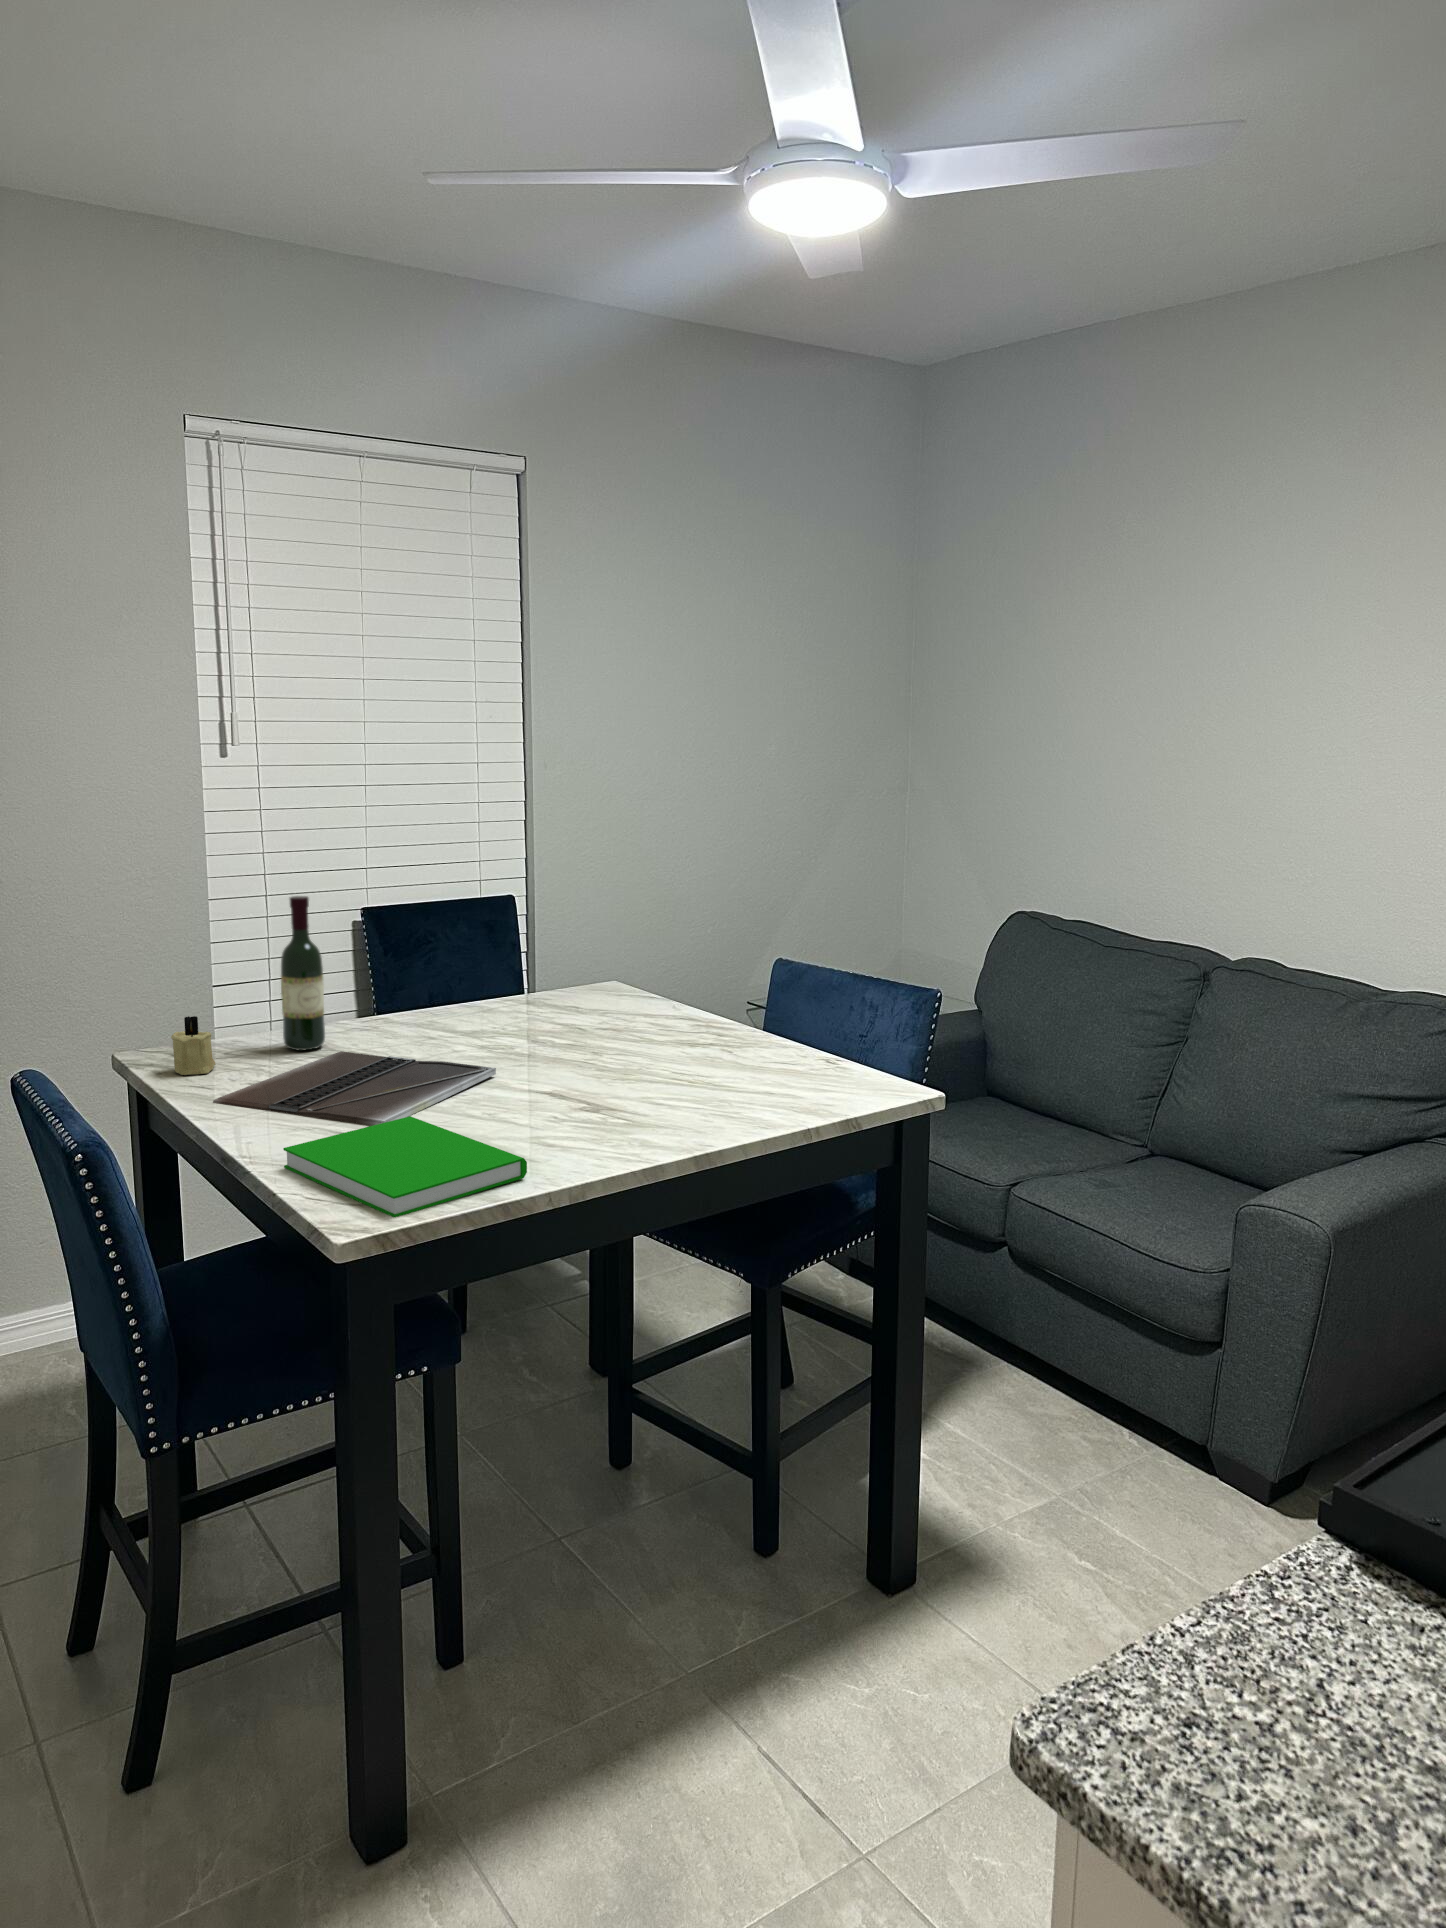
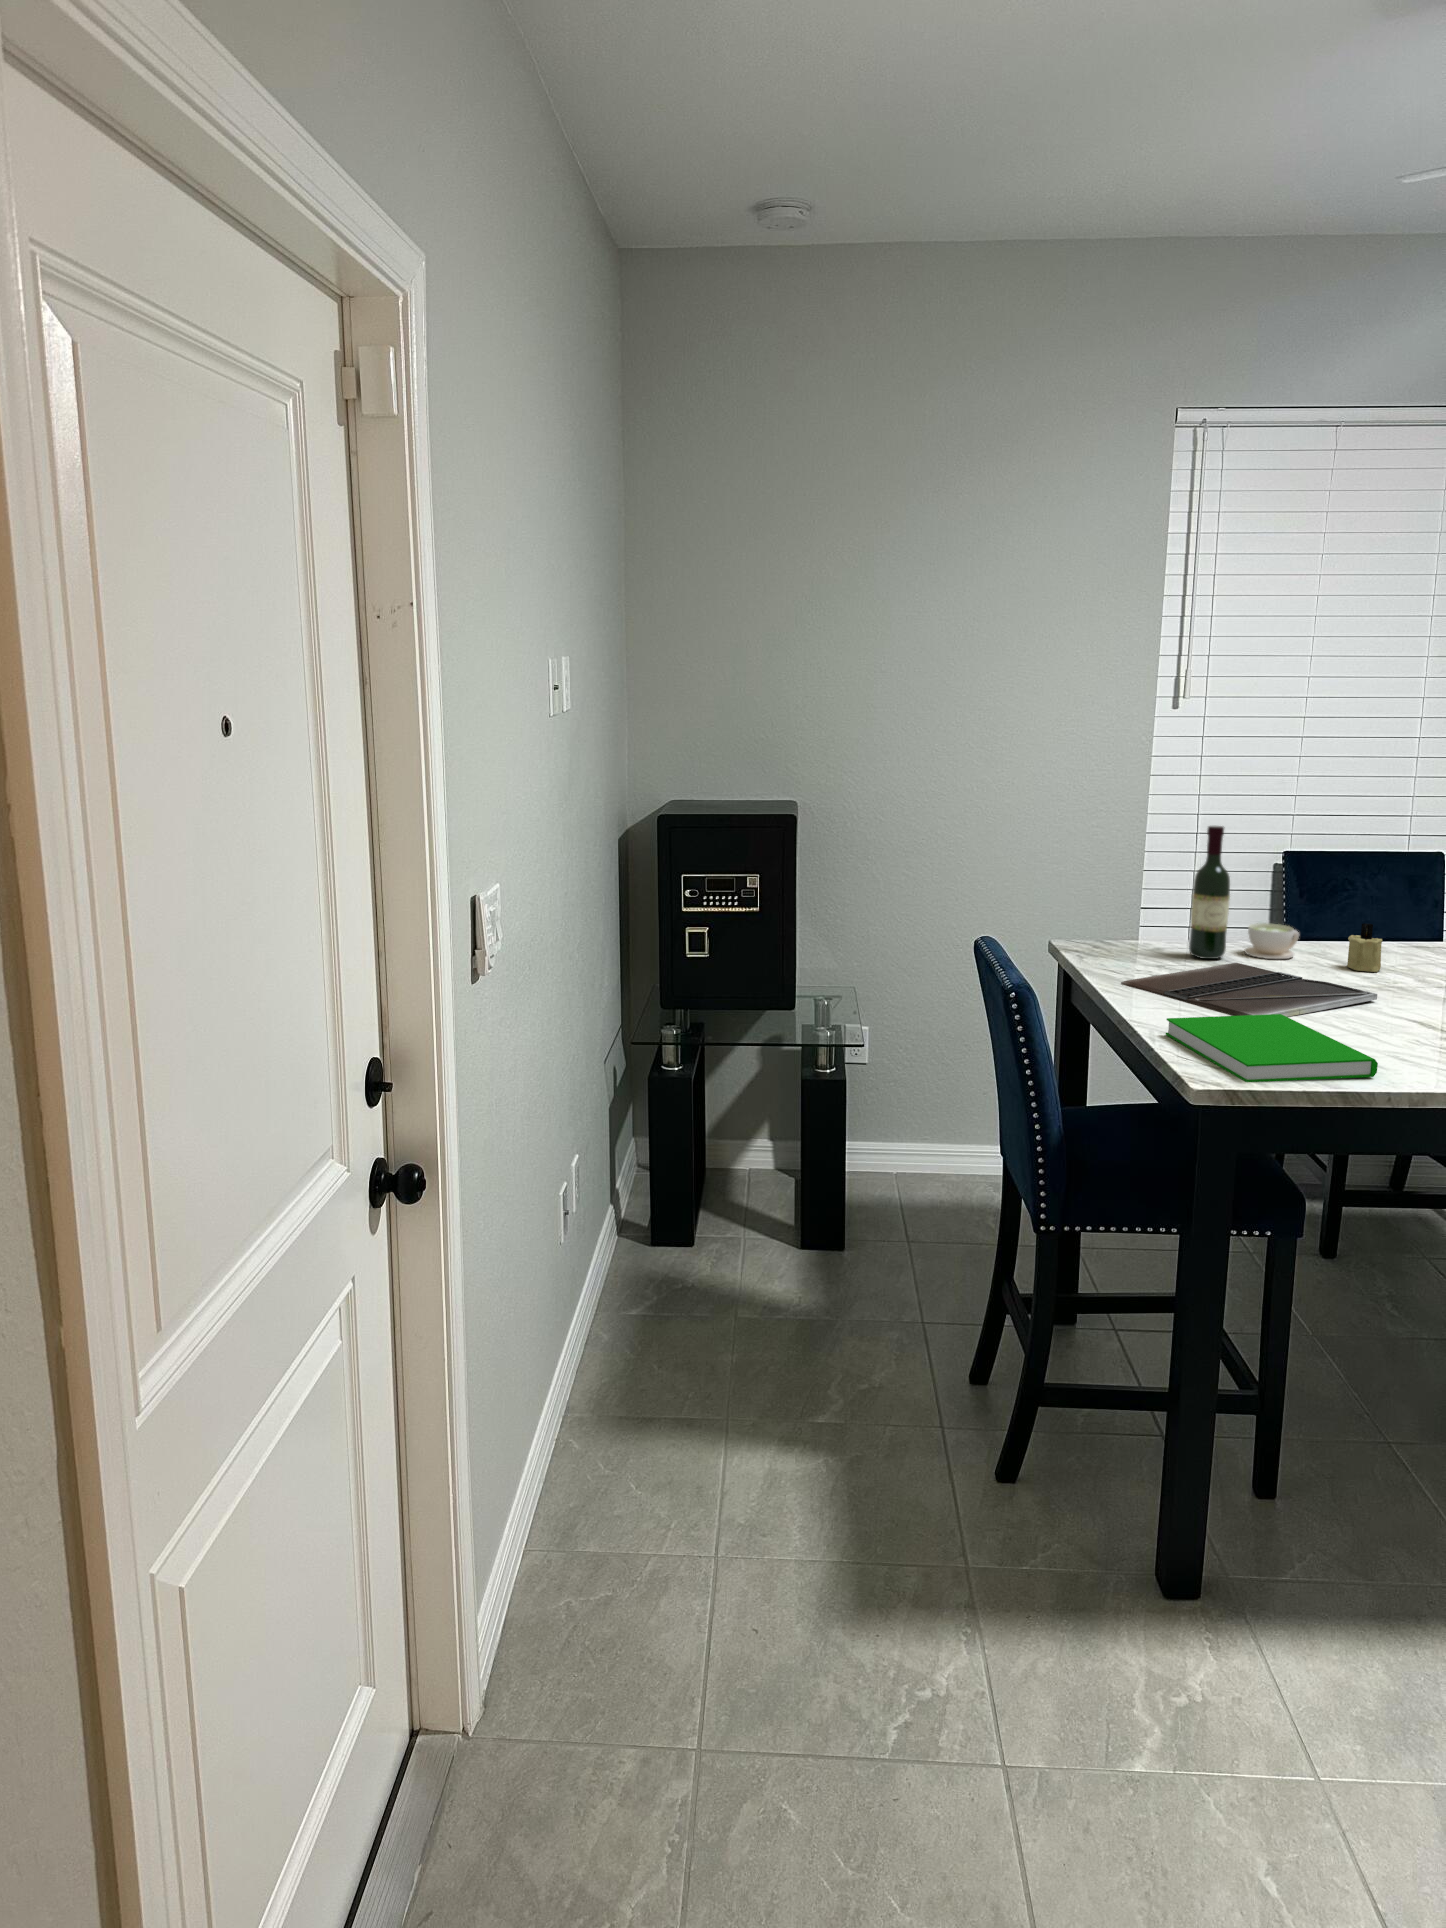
coffee cup: none [344,998,400,1040] -> present [1245,923,1299,959]
candle: present [171,1016,216,1075] -> present [1347,923,1382,972]

